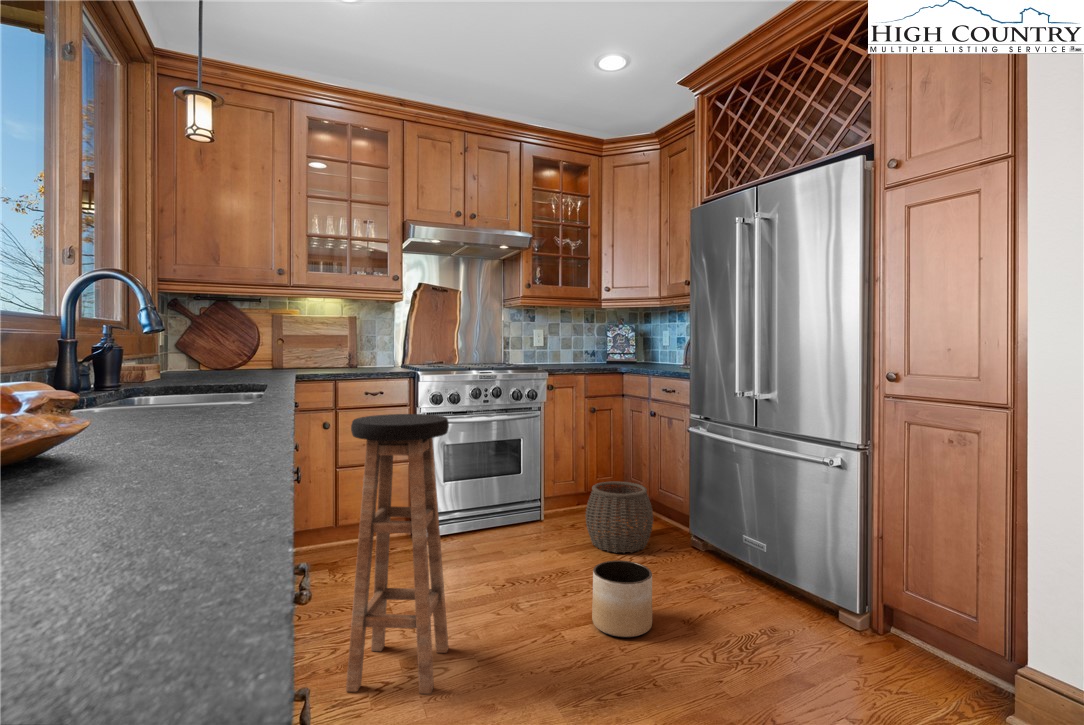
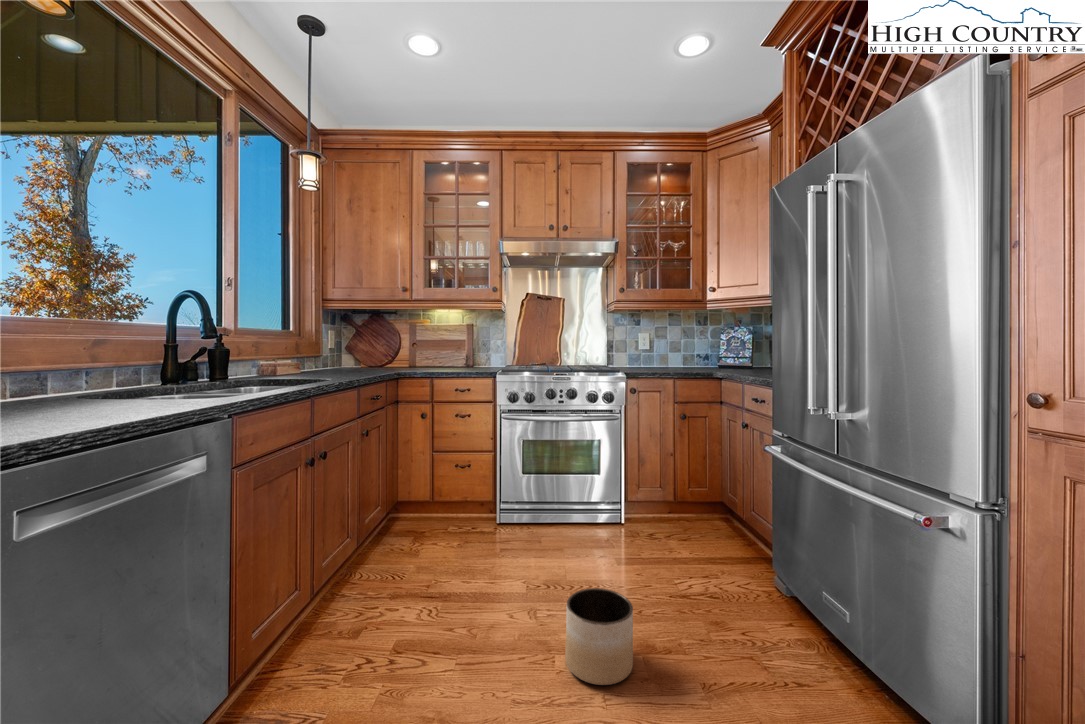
bar stool: present [346,414,449,694] -> none [309,413,420,684]
woven basket: present [585,481,653,553] -> none [640,495,716,578]

